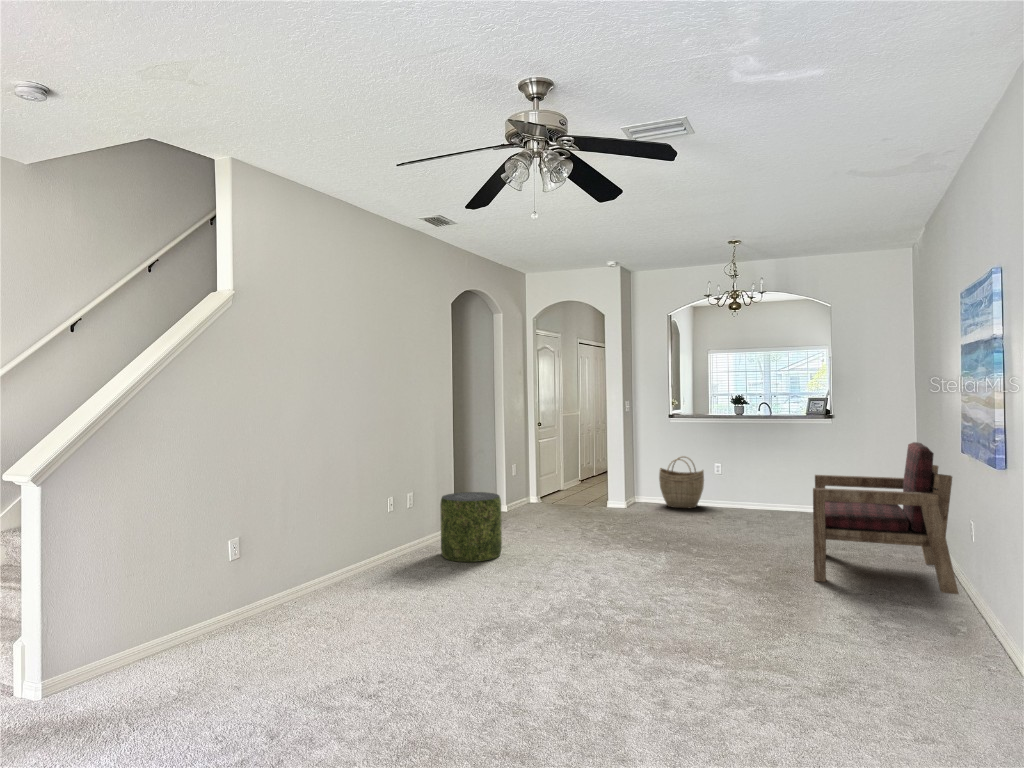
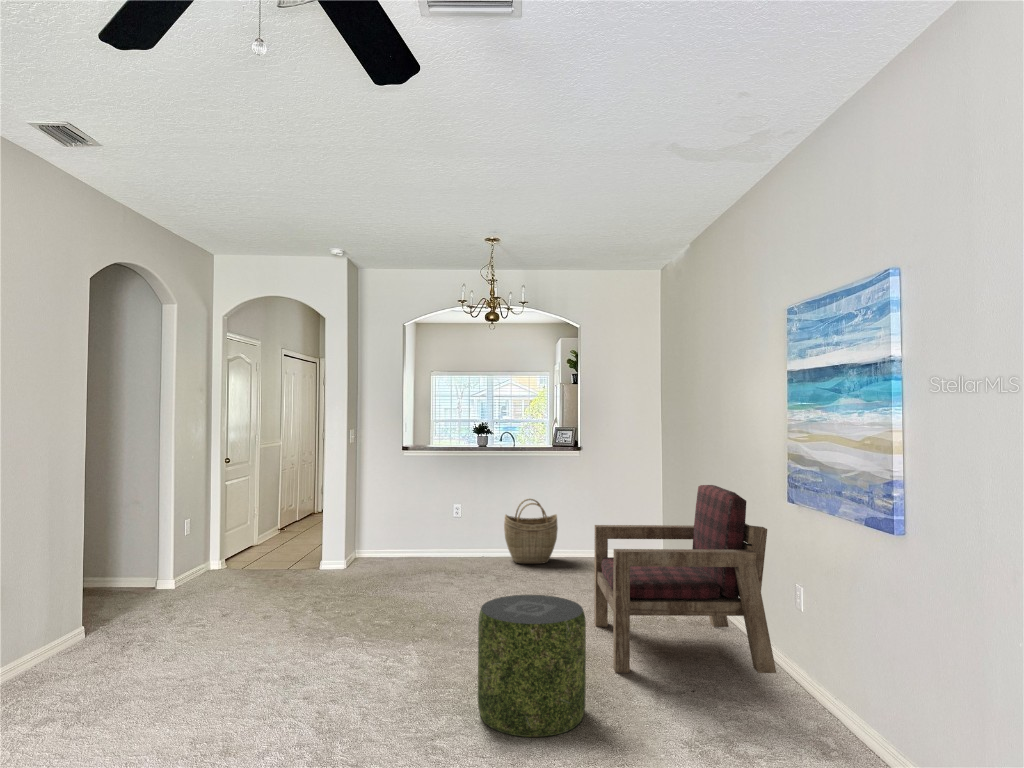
woven basket: present [659,456,704,508] -> present [504,499,558,564]
pouf: present [440,492,502,562] -> present [478,595,586,737]

